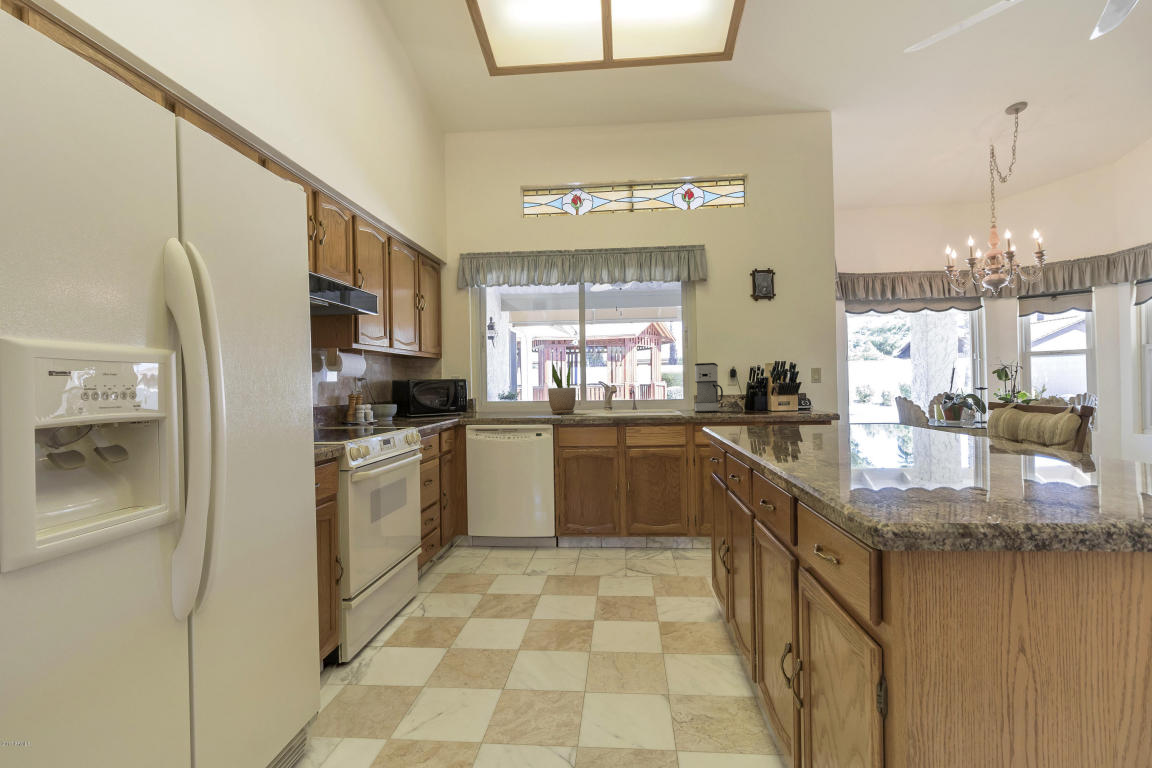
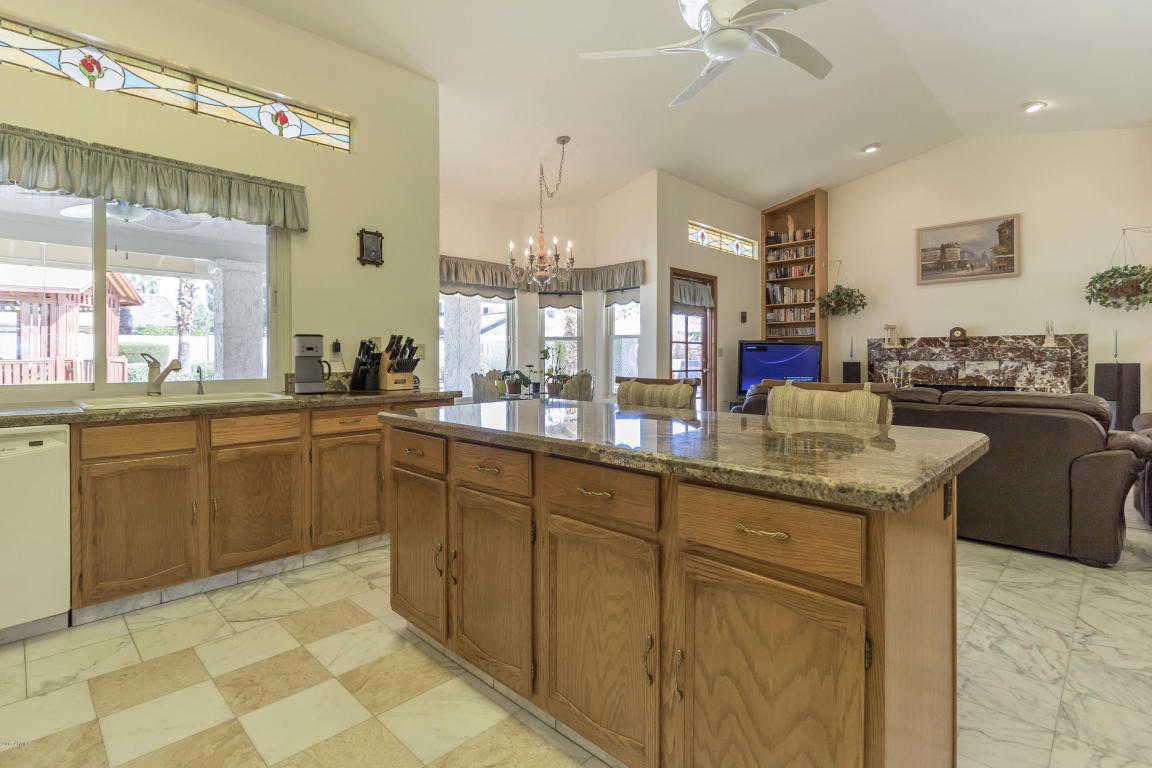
potted plant: present [548,362,576,414] -> none [32,318,94,403]

